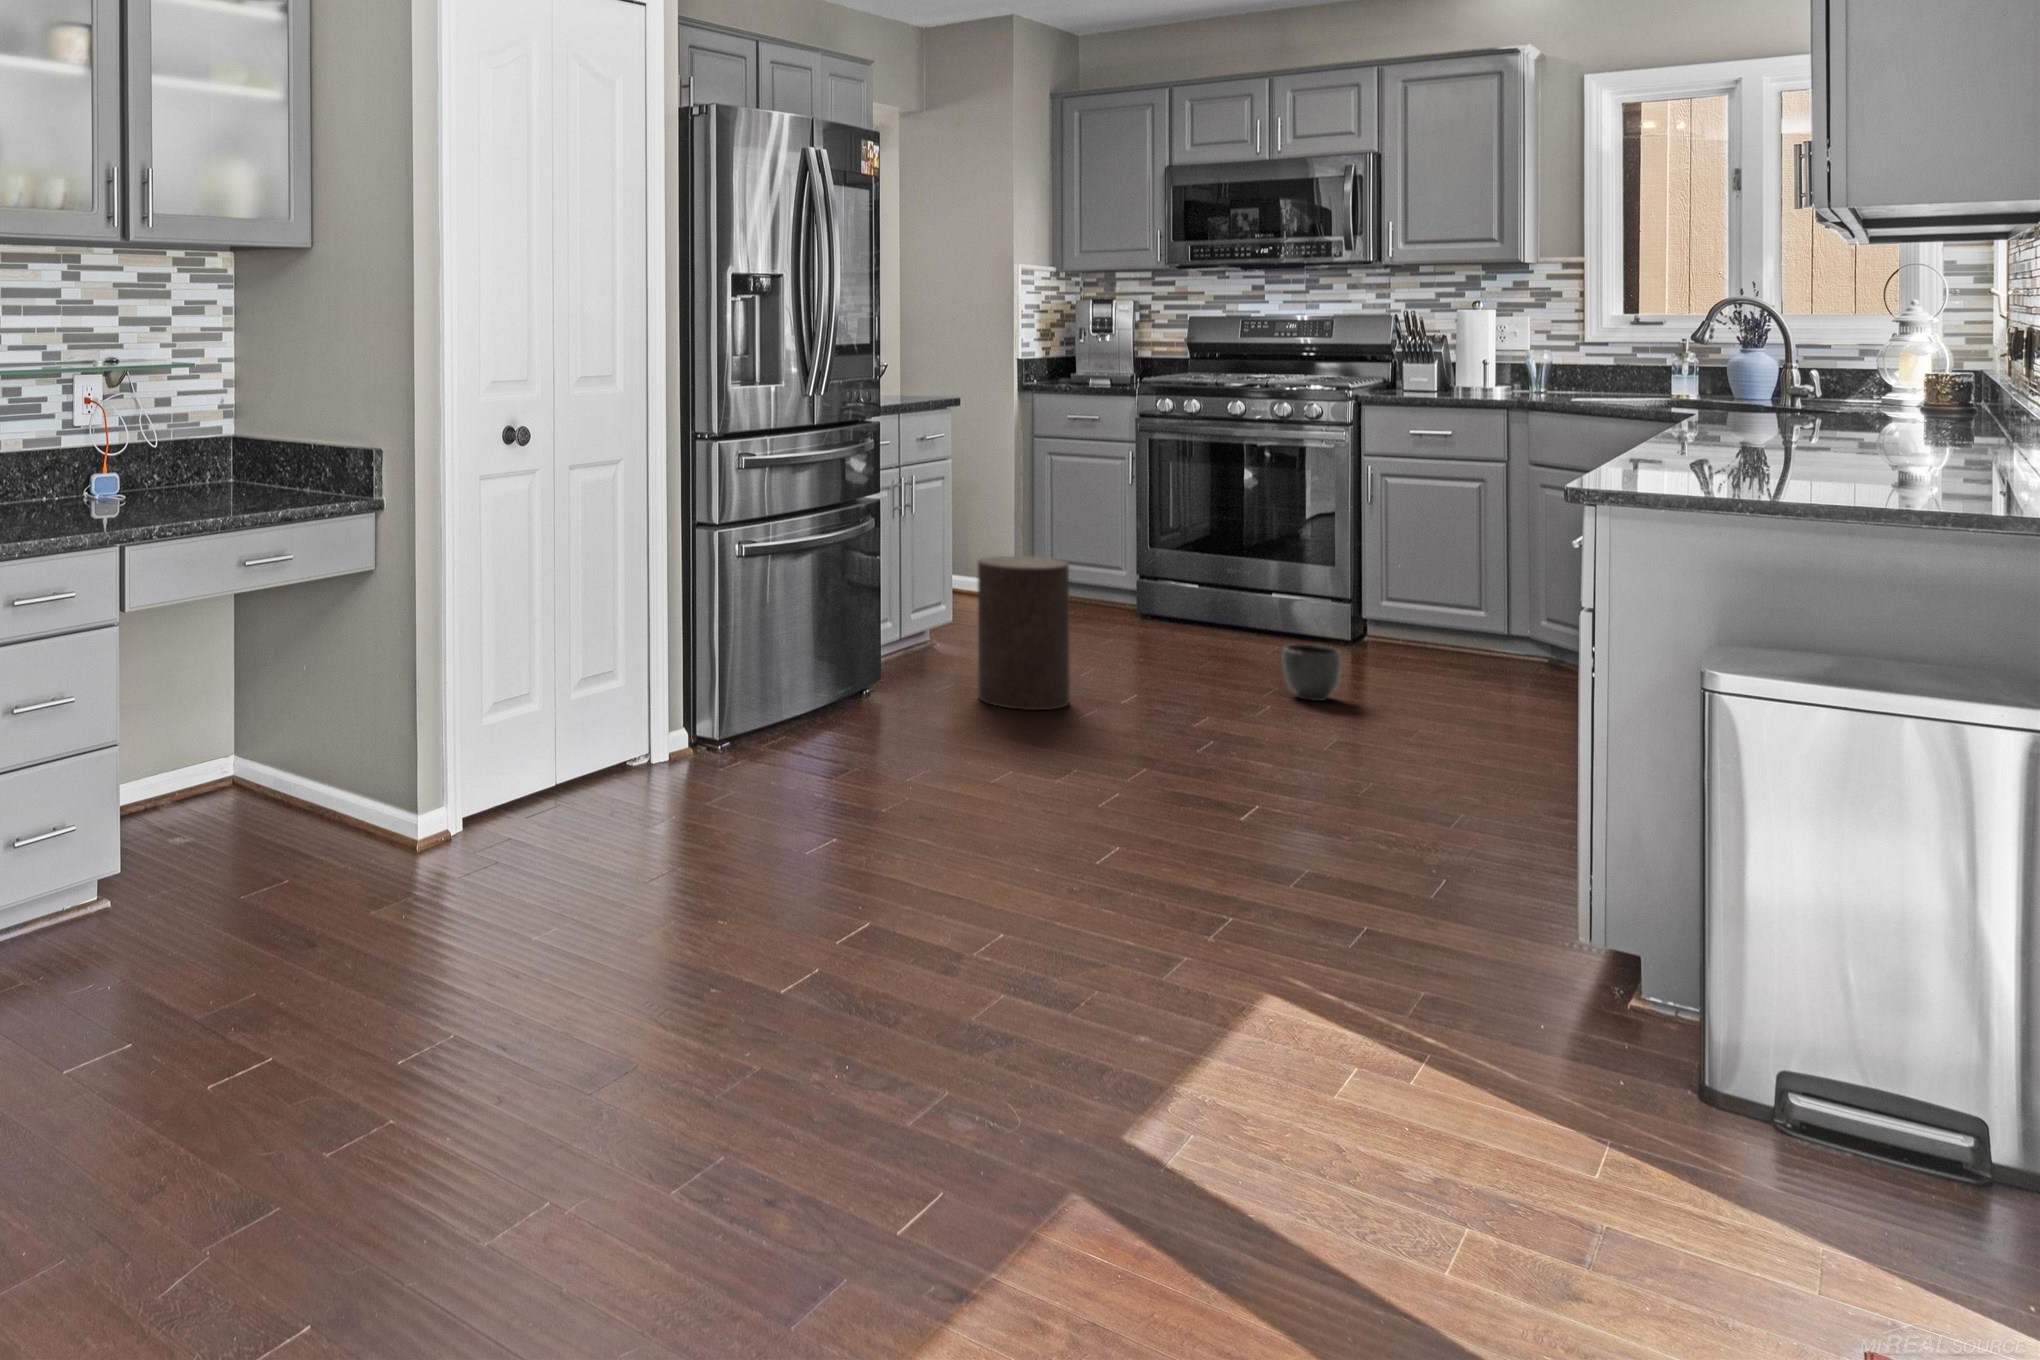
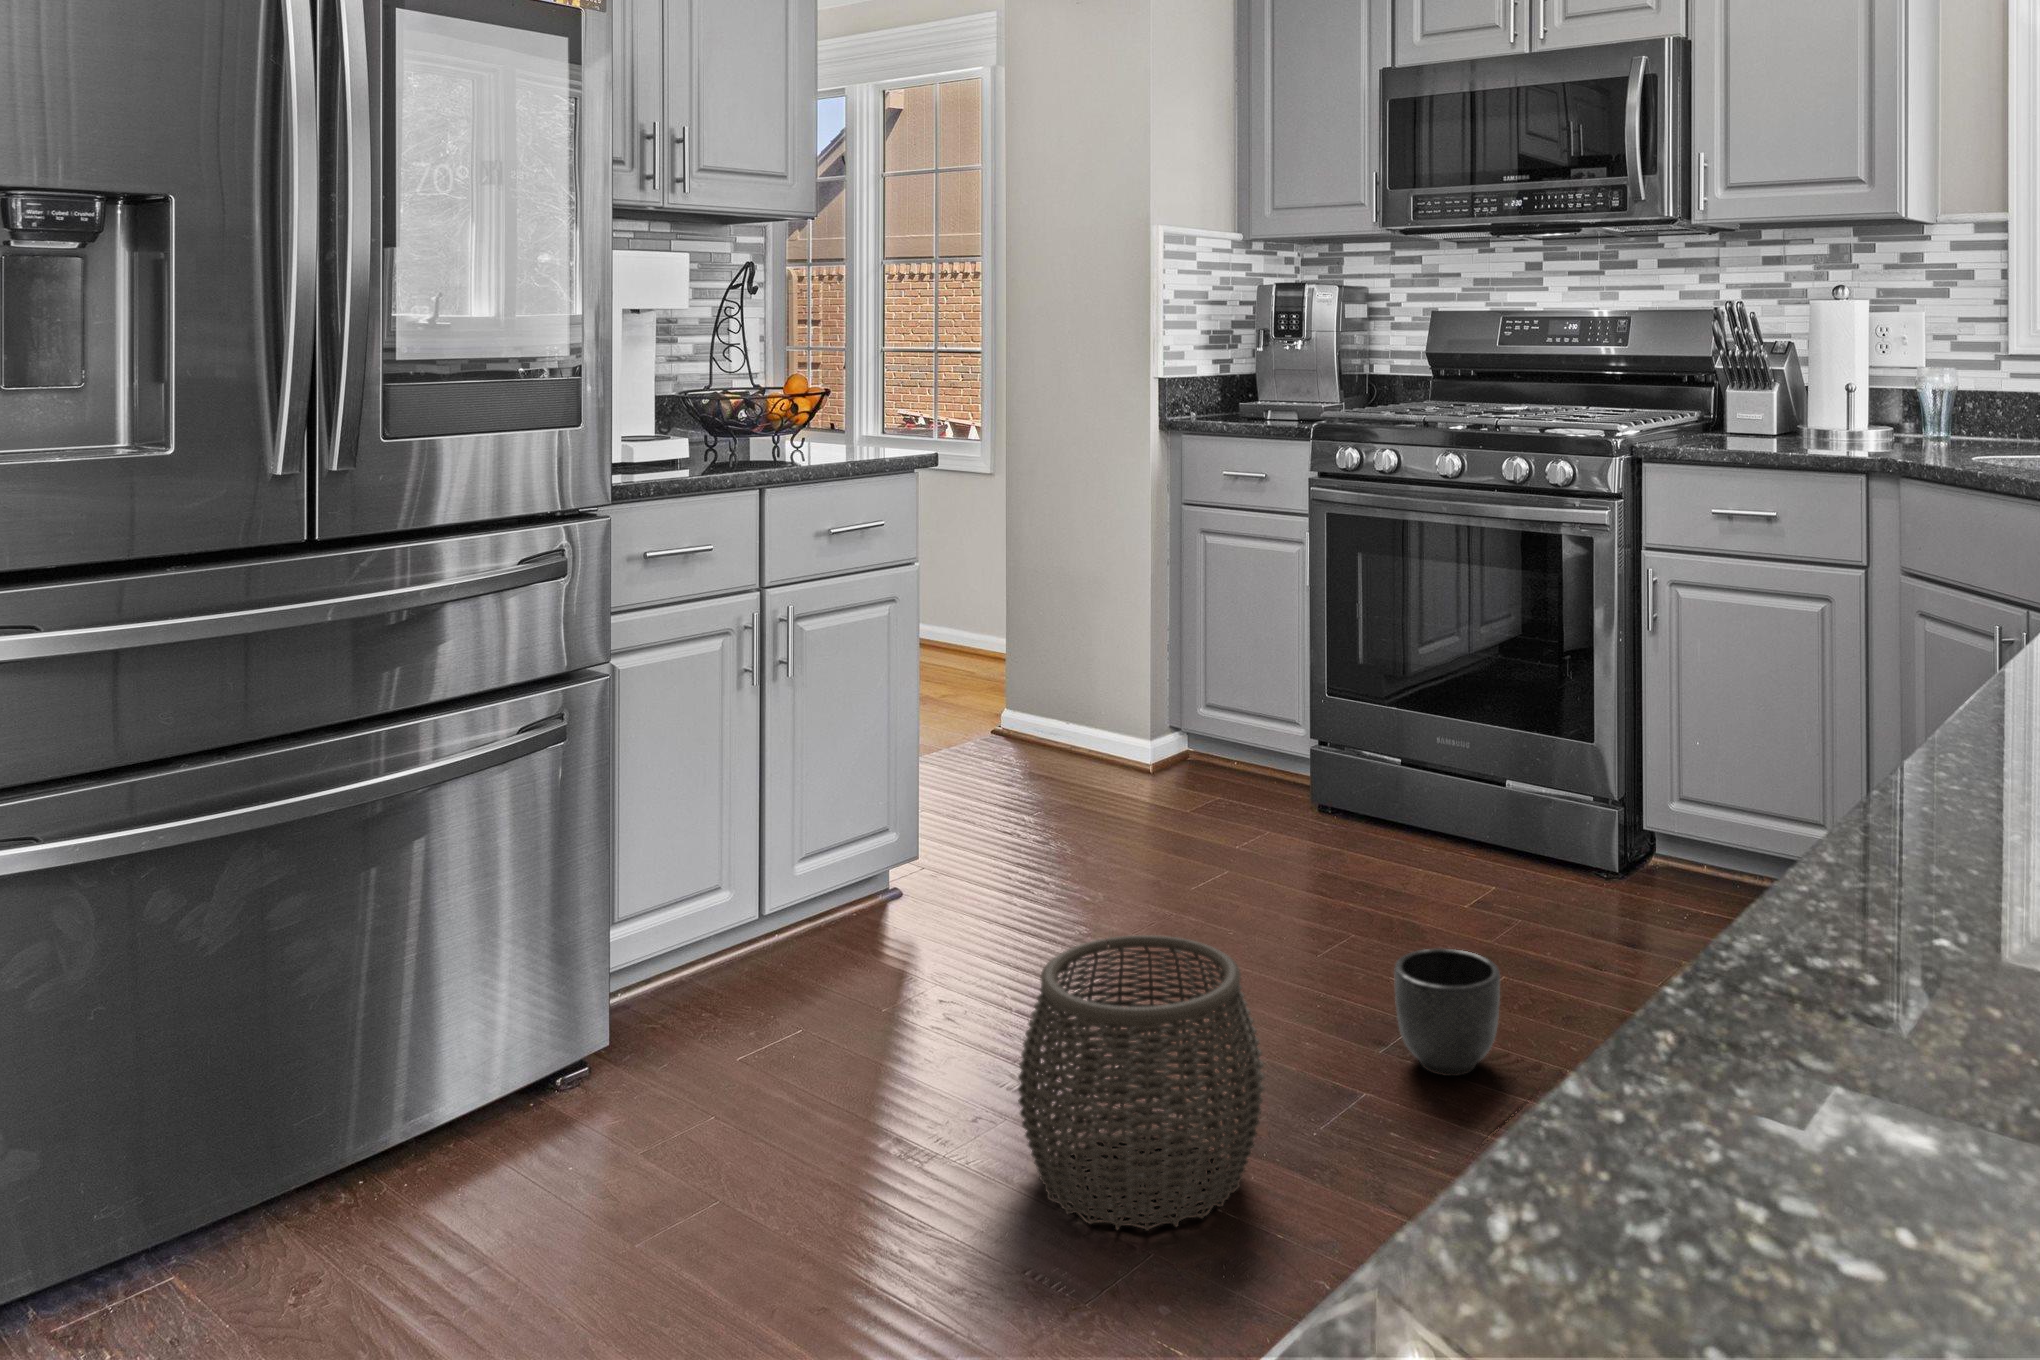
stool: present [978,556,1070,710] -> none [764,784,947,1138]
woven basket: none [1135,618,1260,733] -> present [1018,935,1265,1231]

